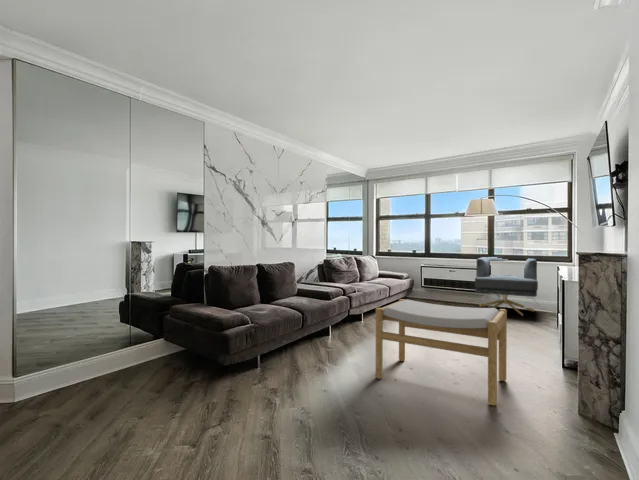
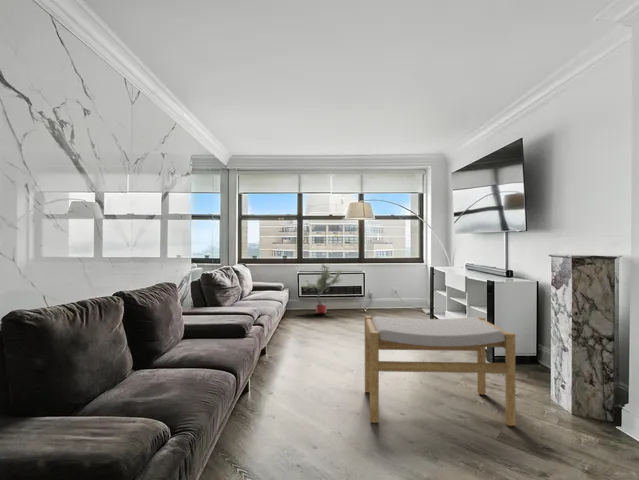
armchair: present [475,257,538,315] -> none [358,261,418,319]
potted tree: none [423,258,463,304] -> present [303,266,341,314]

